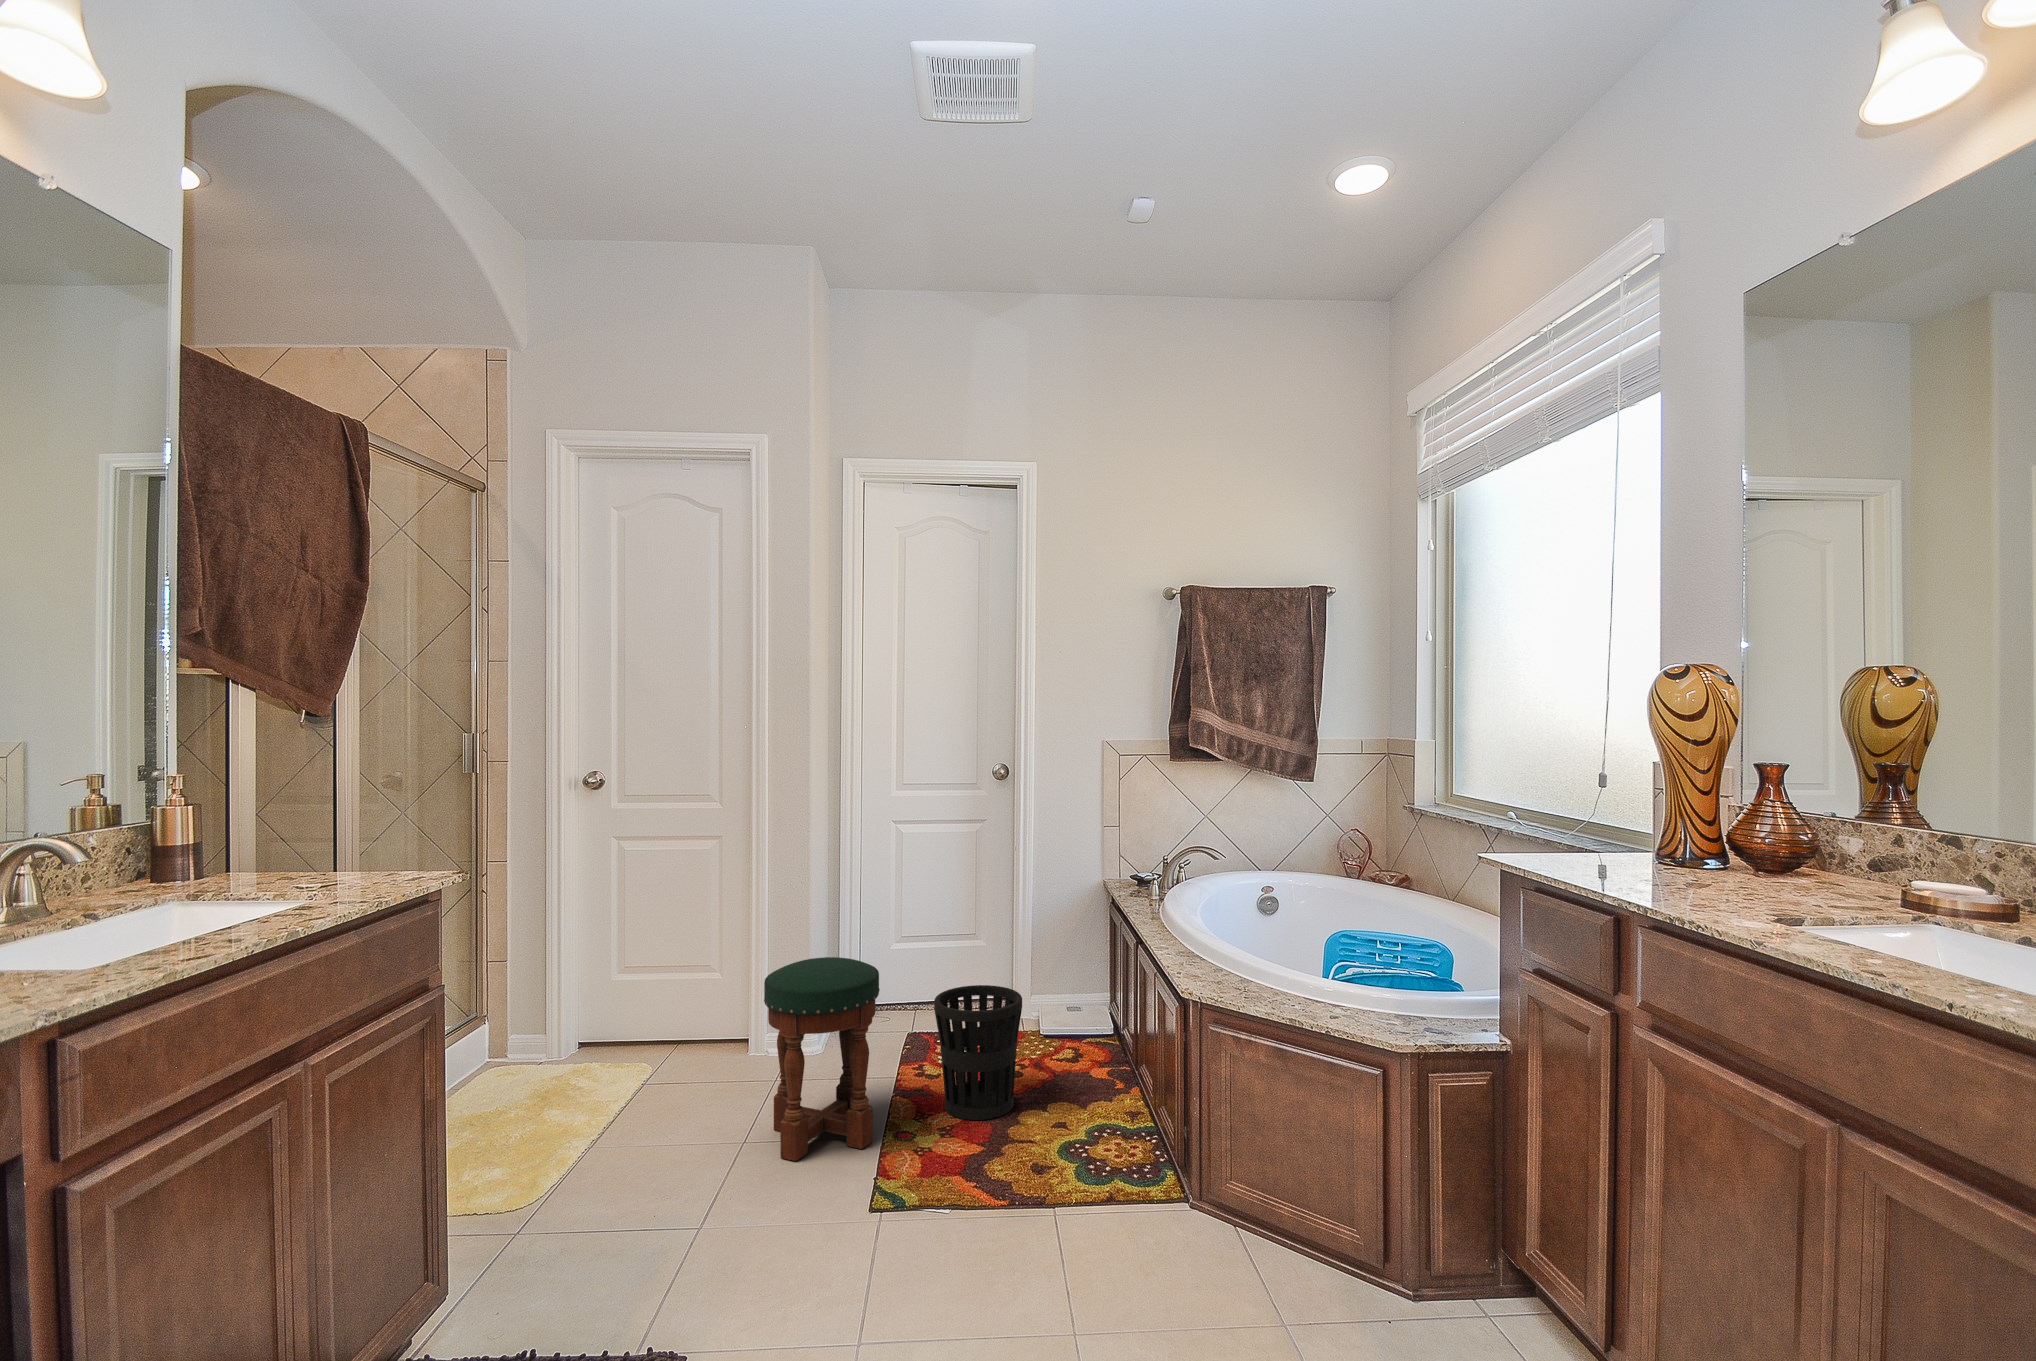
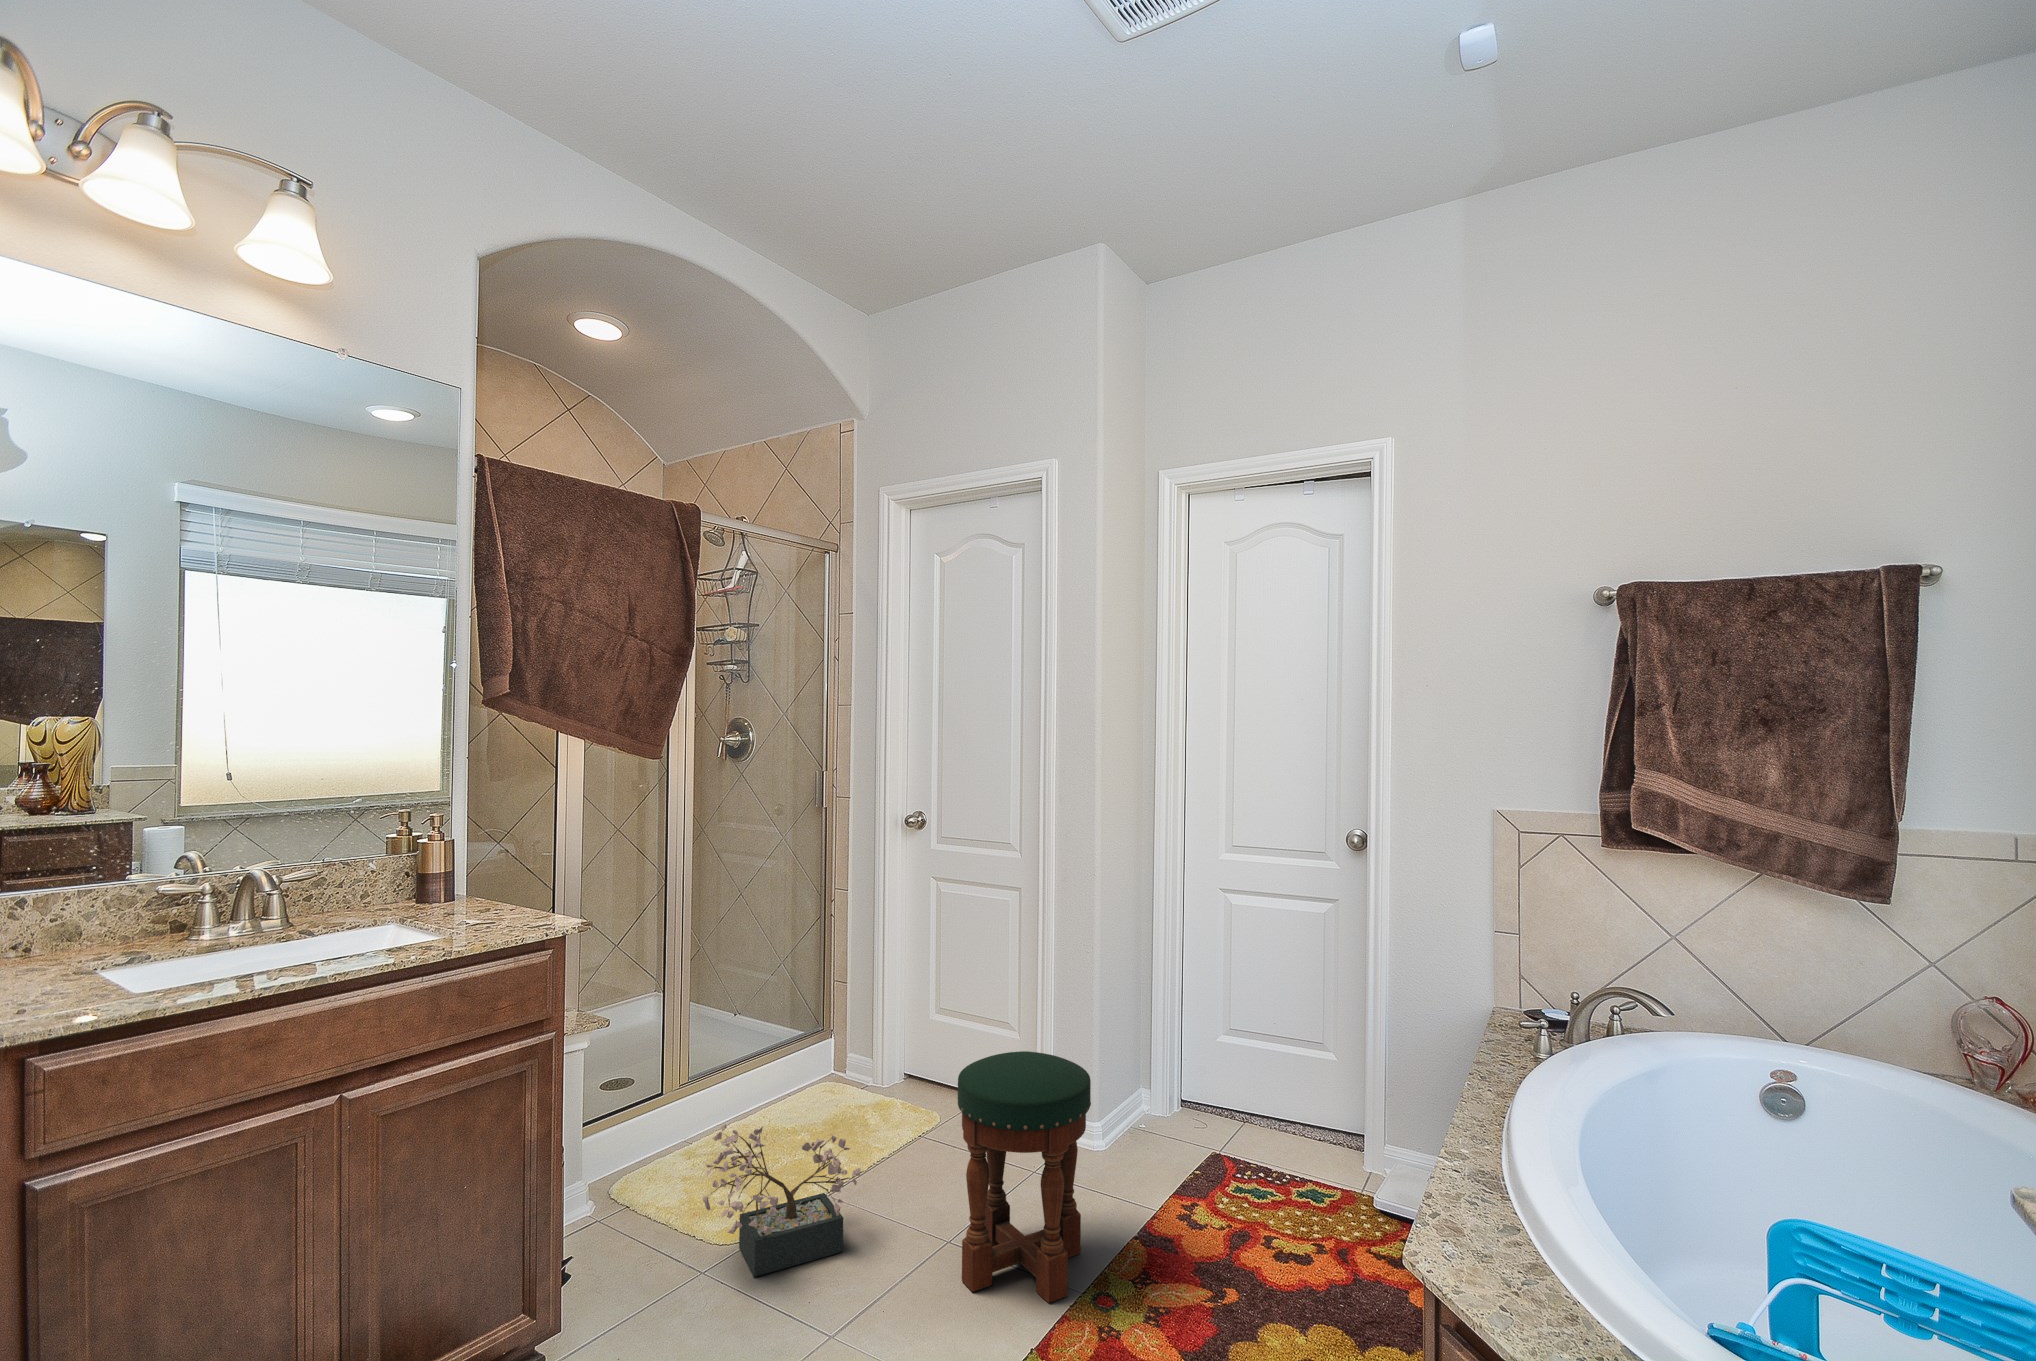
wastebasket: present [934,985,1022,1120] -> none [1166,1123,1285,1318]
decorative plant: none [510,1071,658,1214] -> present [703,1125,861,1277]

